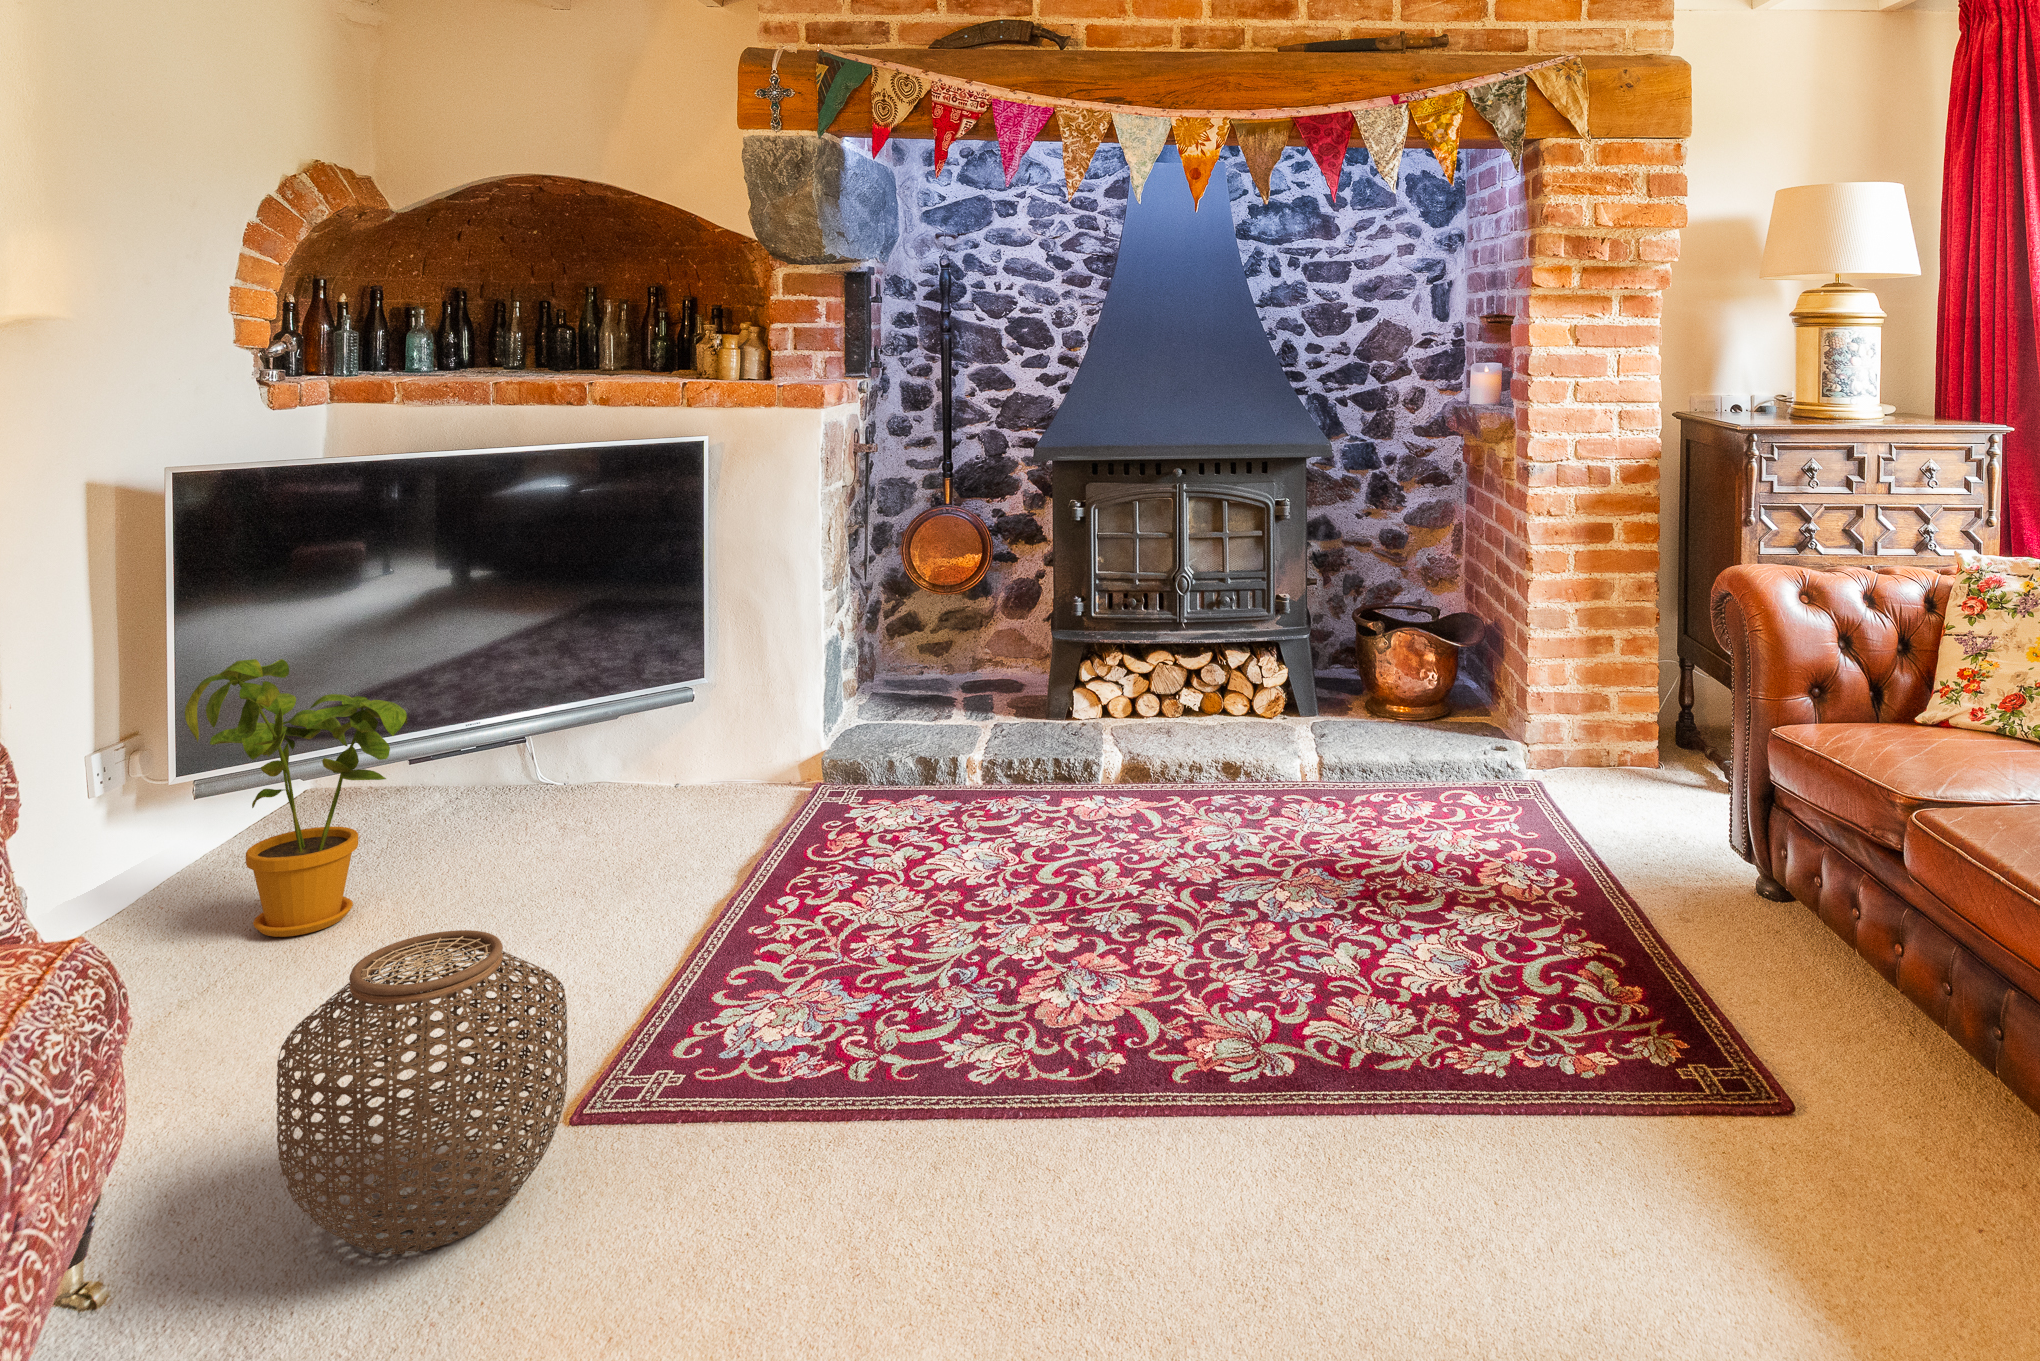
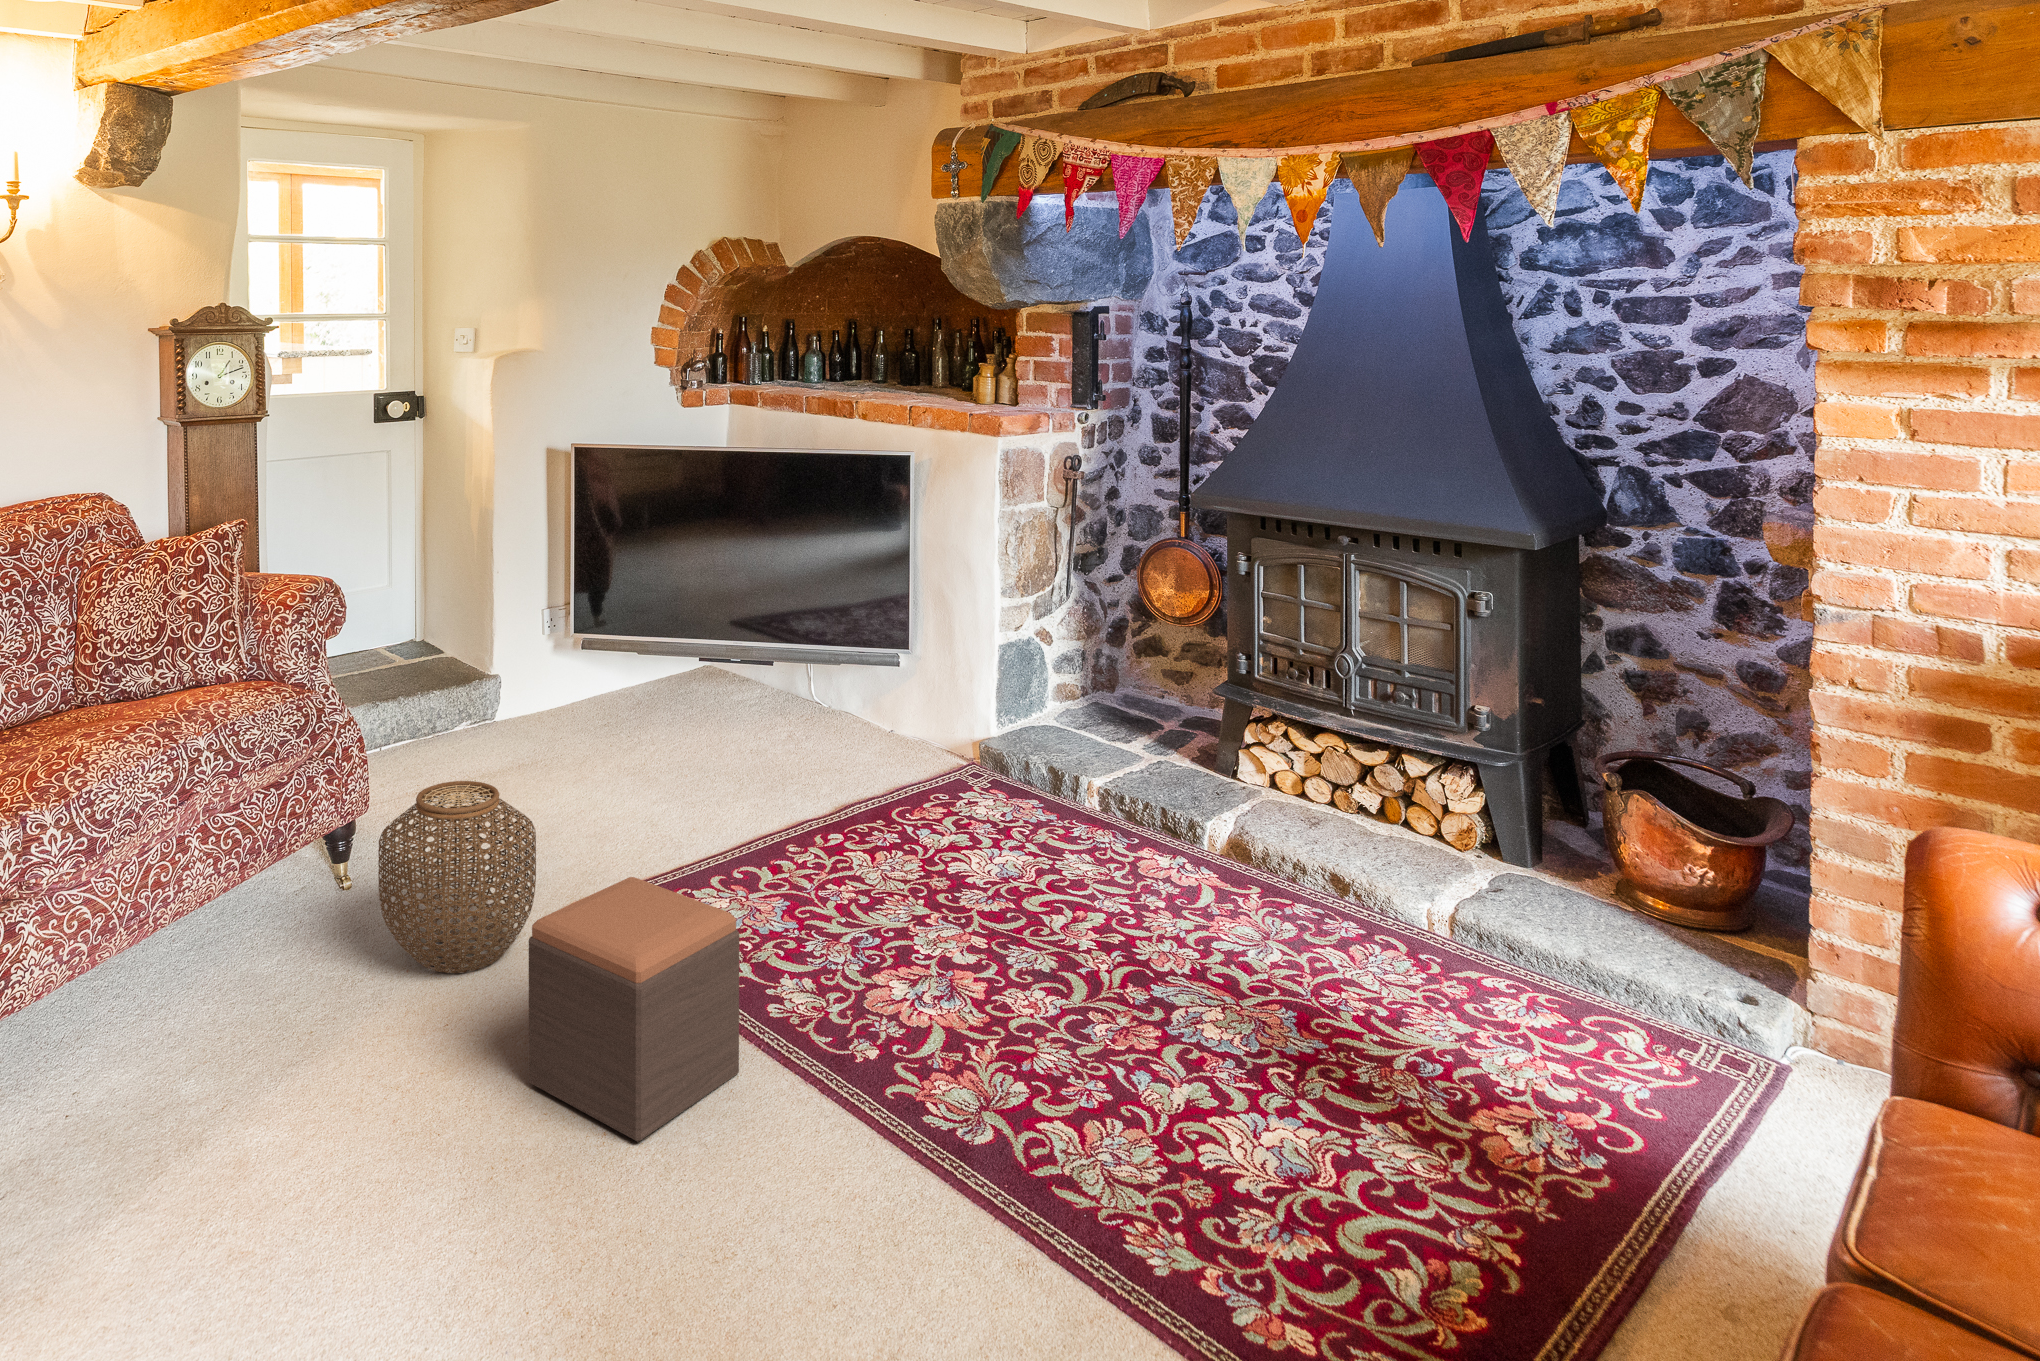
house plant: present [185,659,407,937] -> none [535,589,648,774]
footstool: none [776,941,999,1282] -> present [529,877,739,1142]

